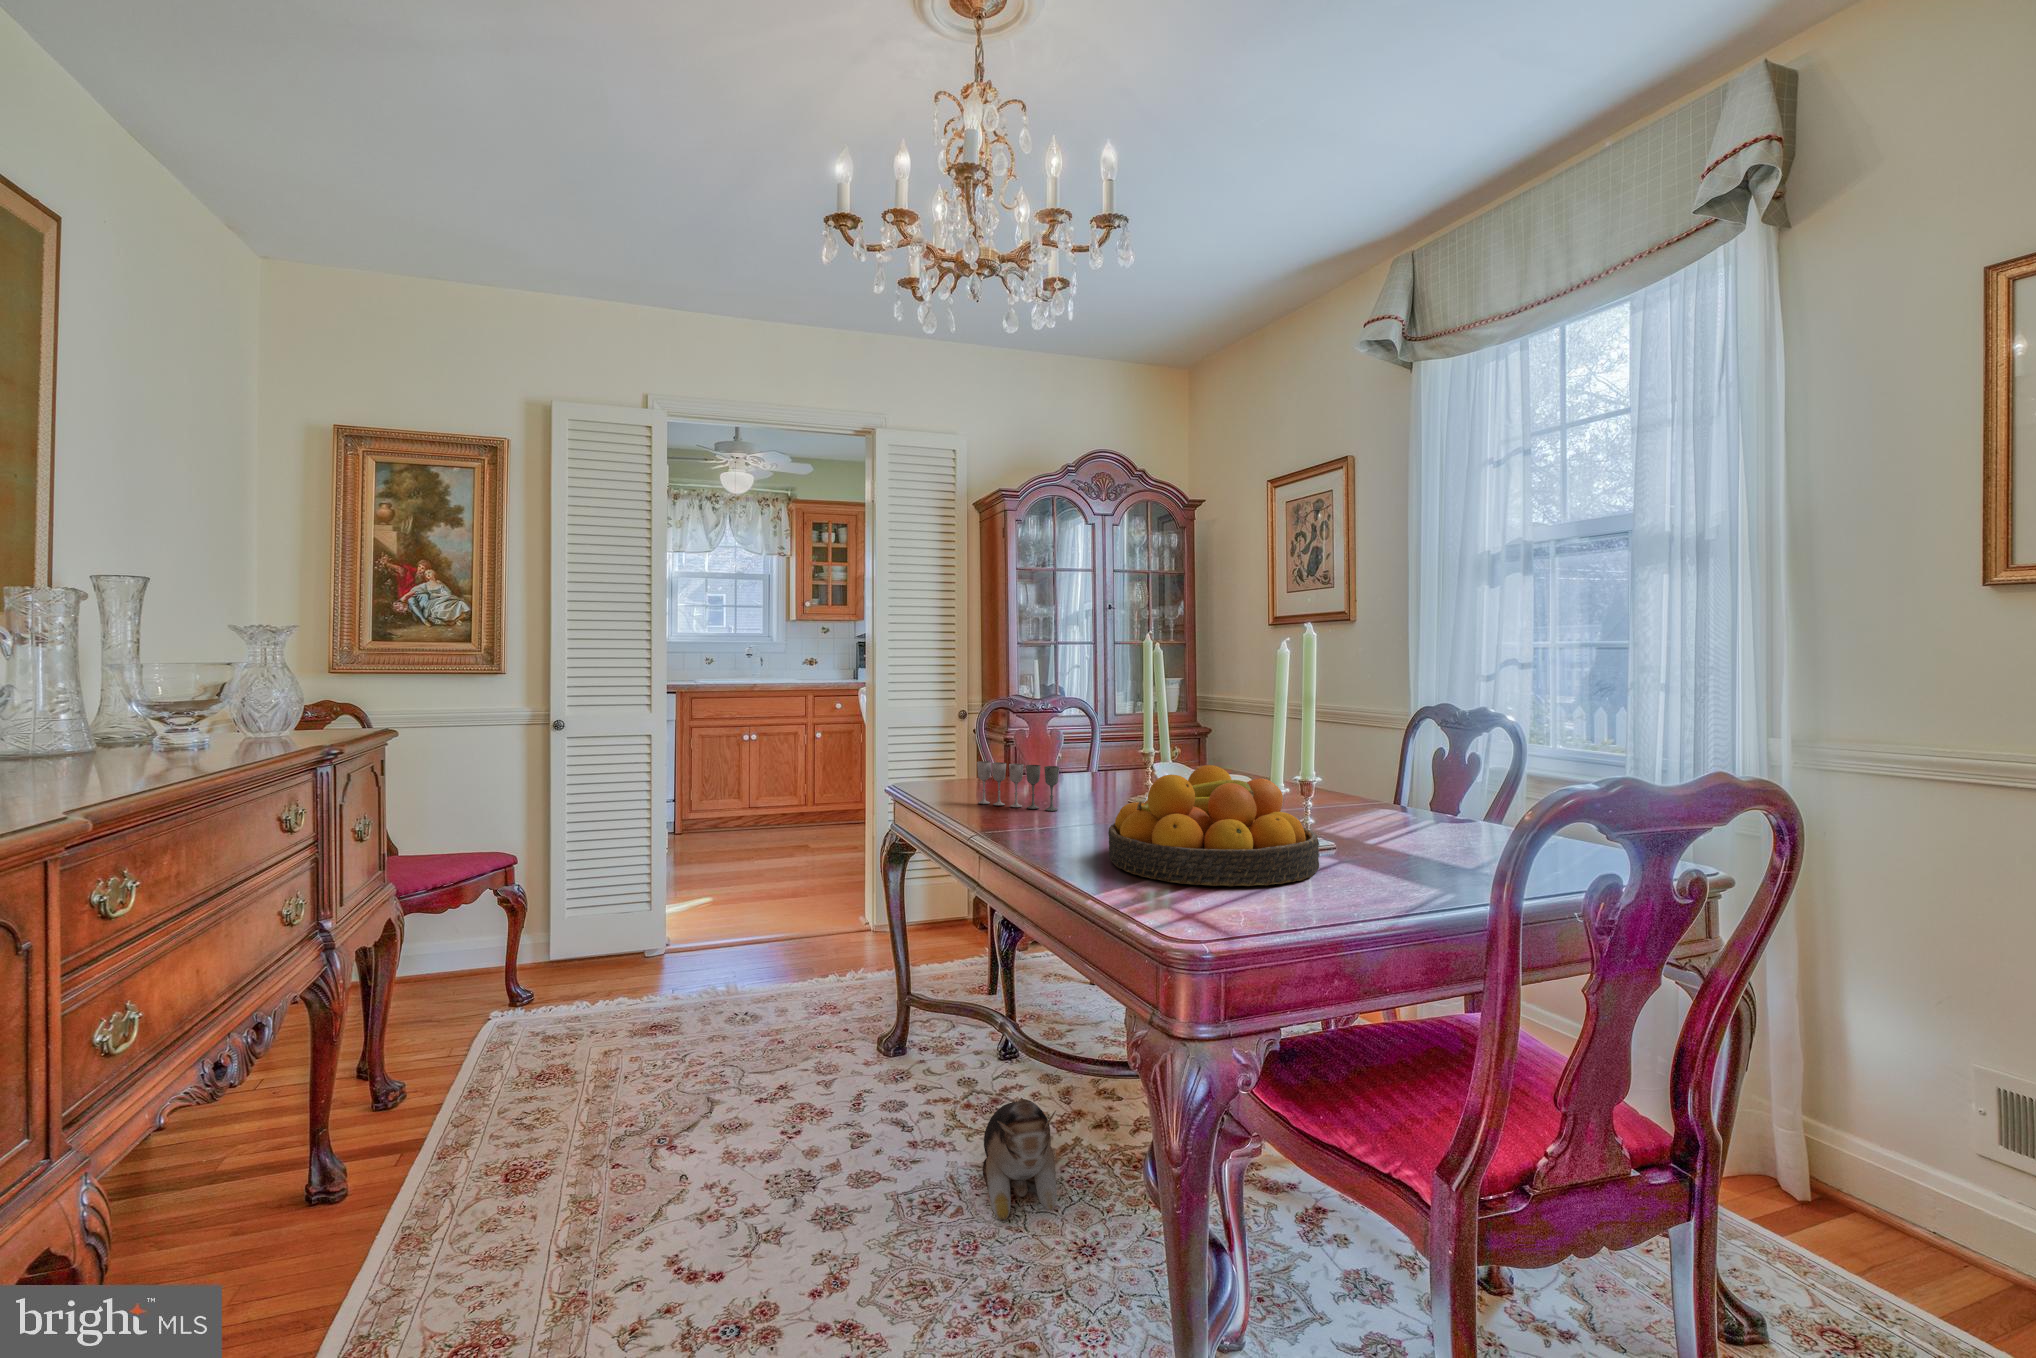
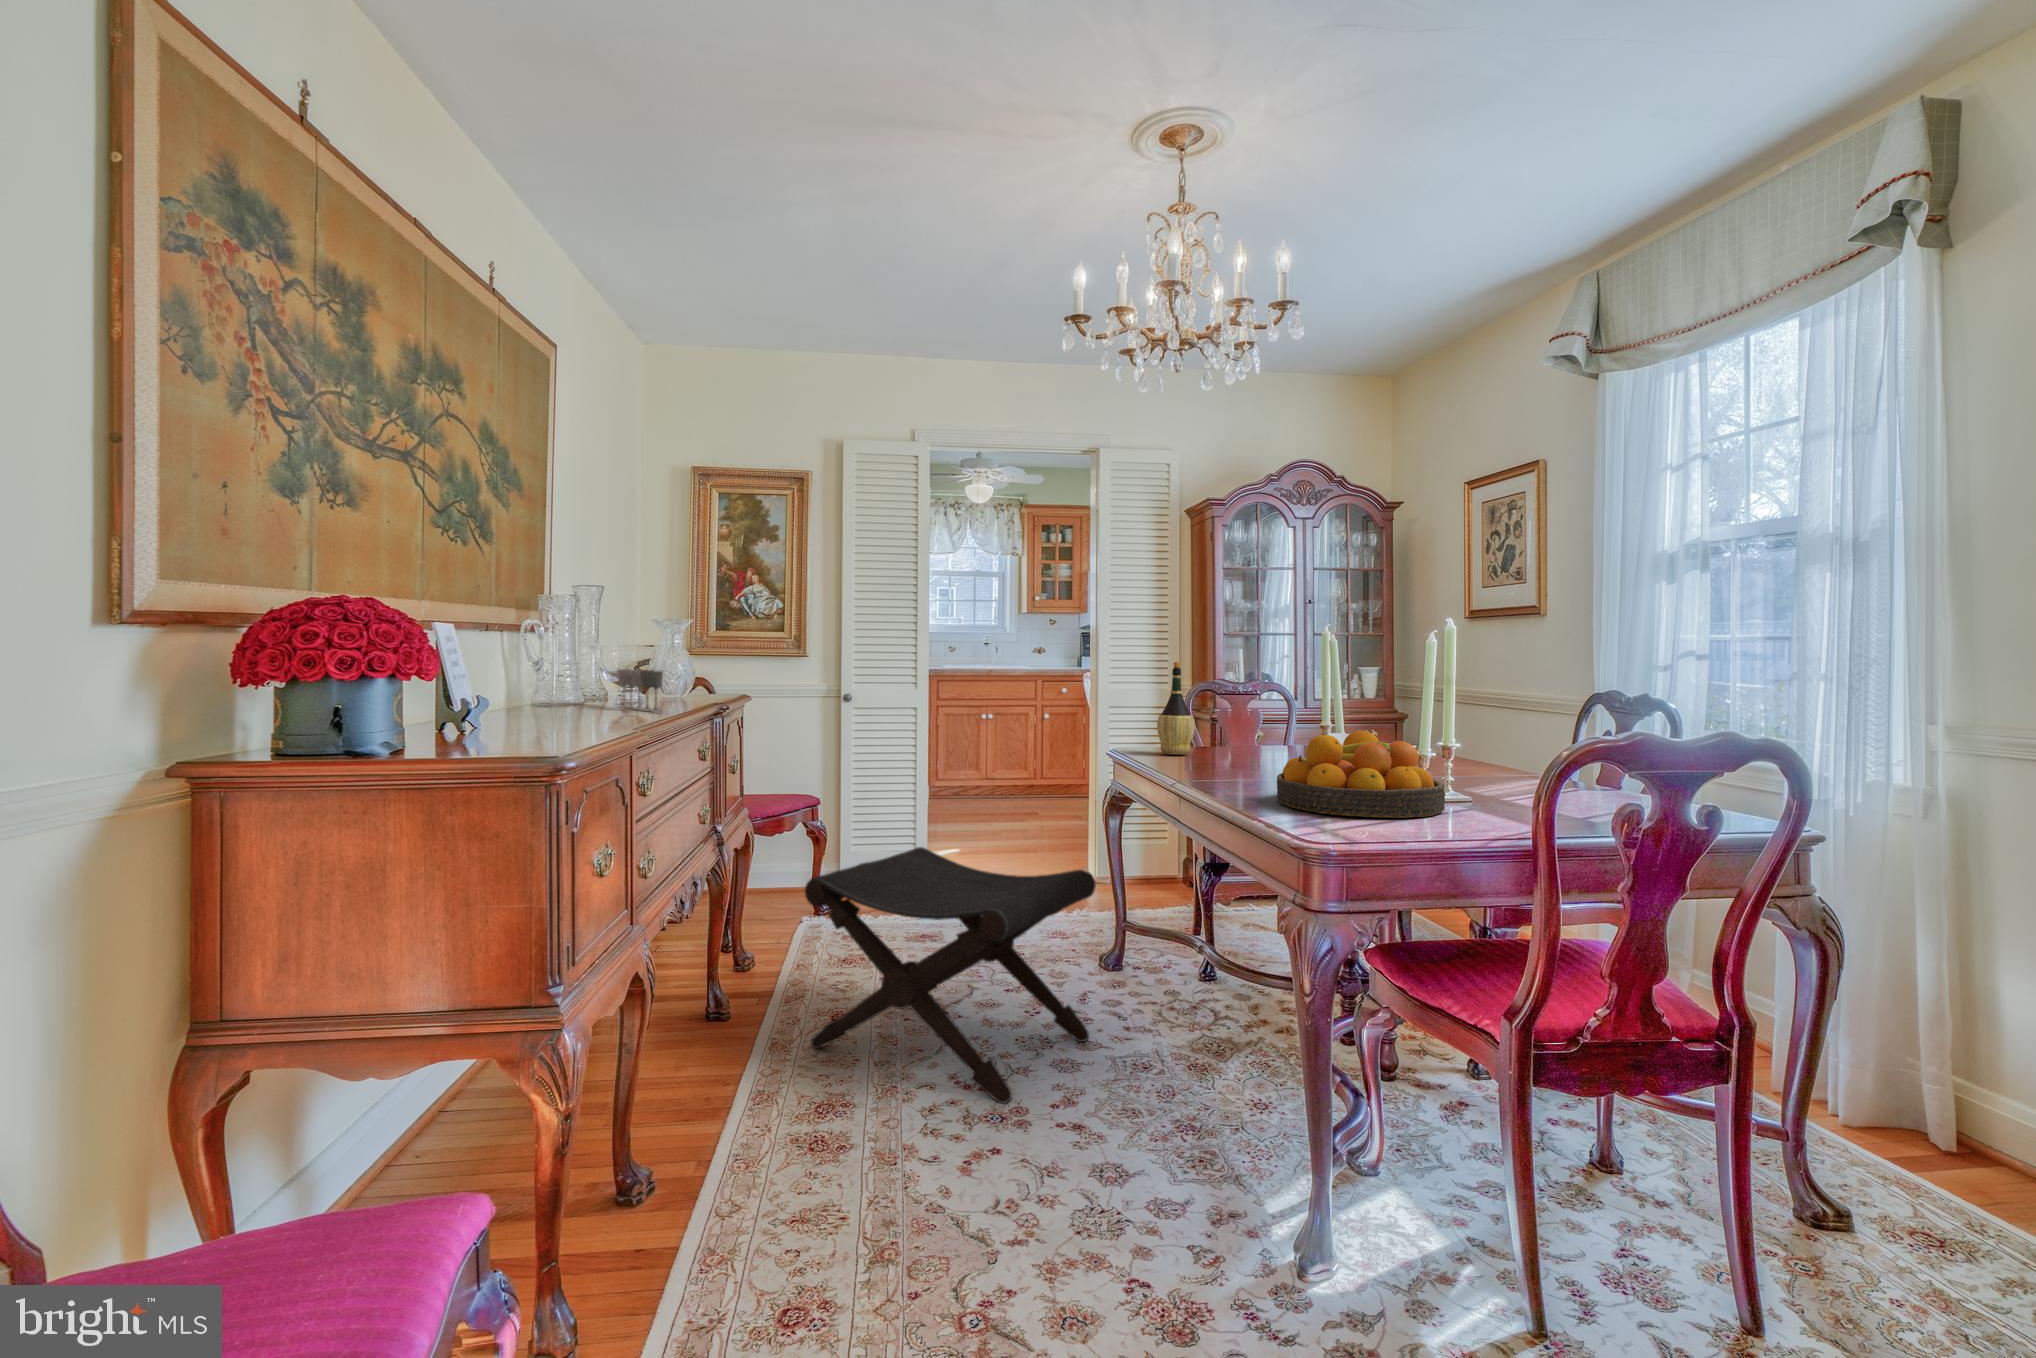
wine bottle: none [946,676,991,789] -> present [1157,662,1195,755]
wine glass: present [977,761,1059,811] -> present [617,669,663,711]
footstool: none [446,926,872,1305] -> present [805,847,1096,1103]
plush toy: present [982,1098,1057,1220] -> none [1180,987,1238,1080]

